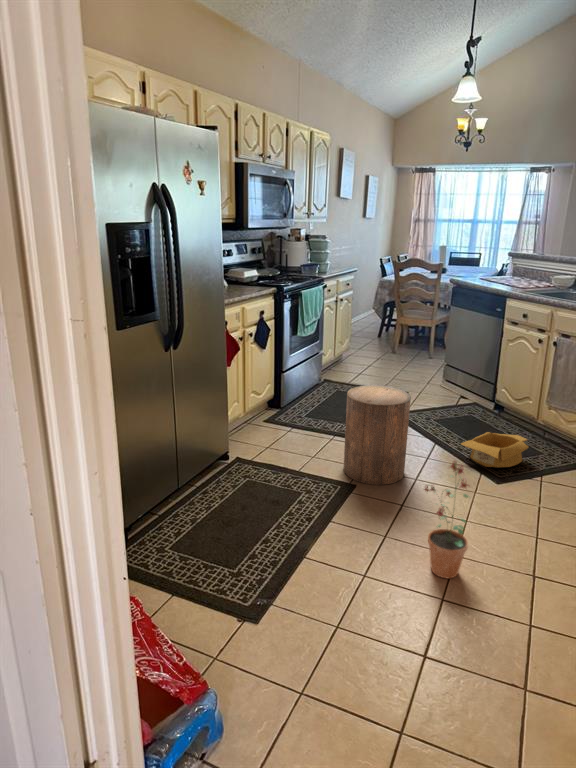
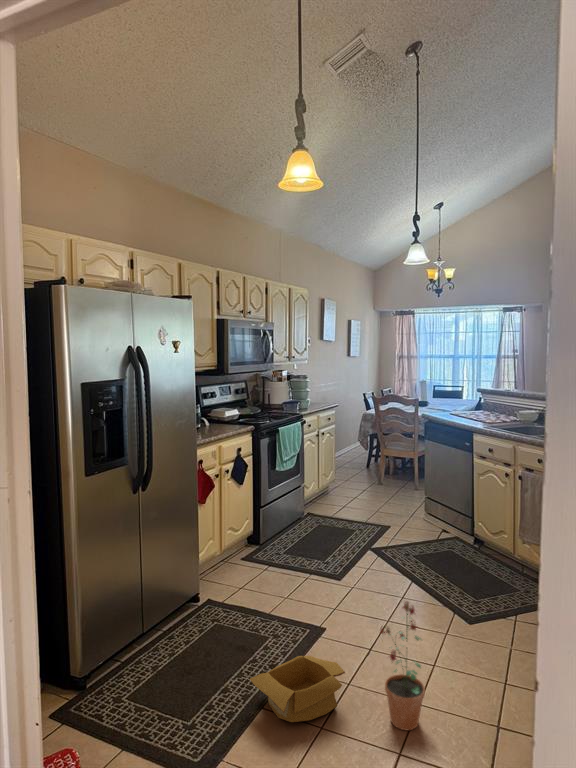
stool: present [344,385,411,485] -> none [315,522,376,626]
cardboard box: present [461,432,528,467] -> present [250,656,345,722]

